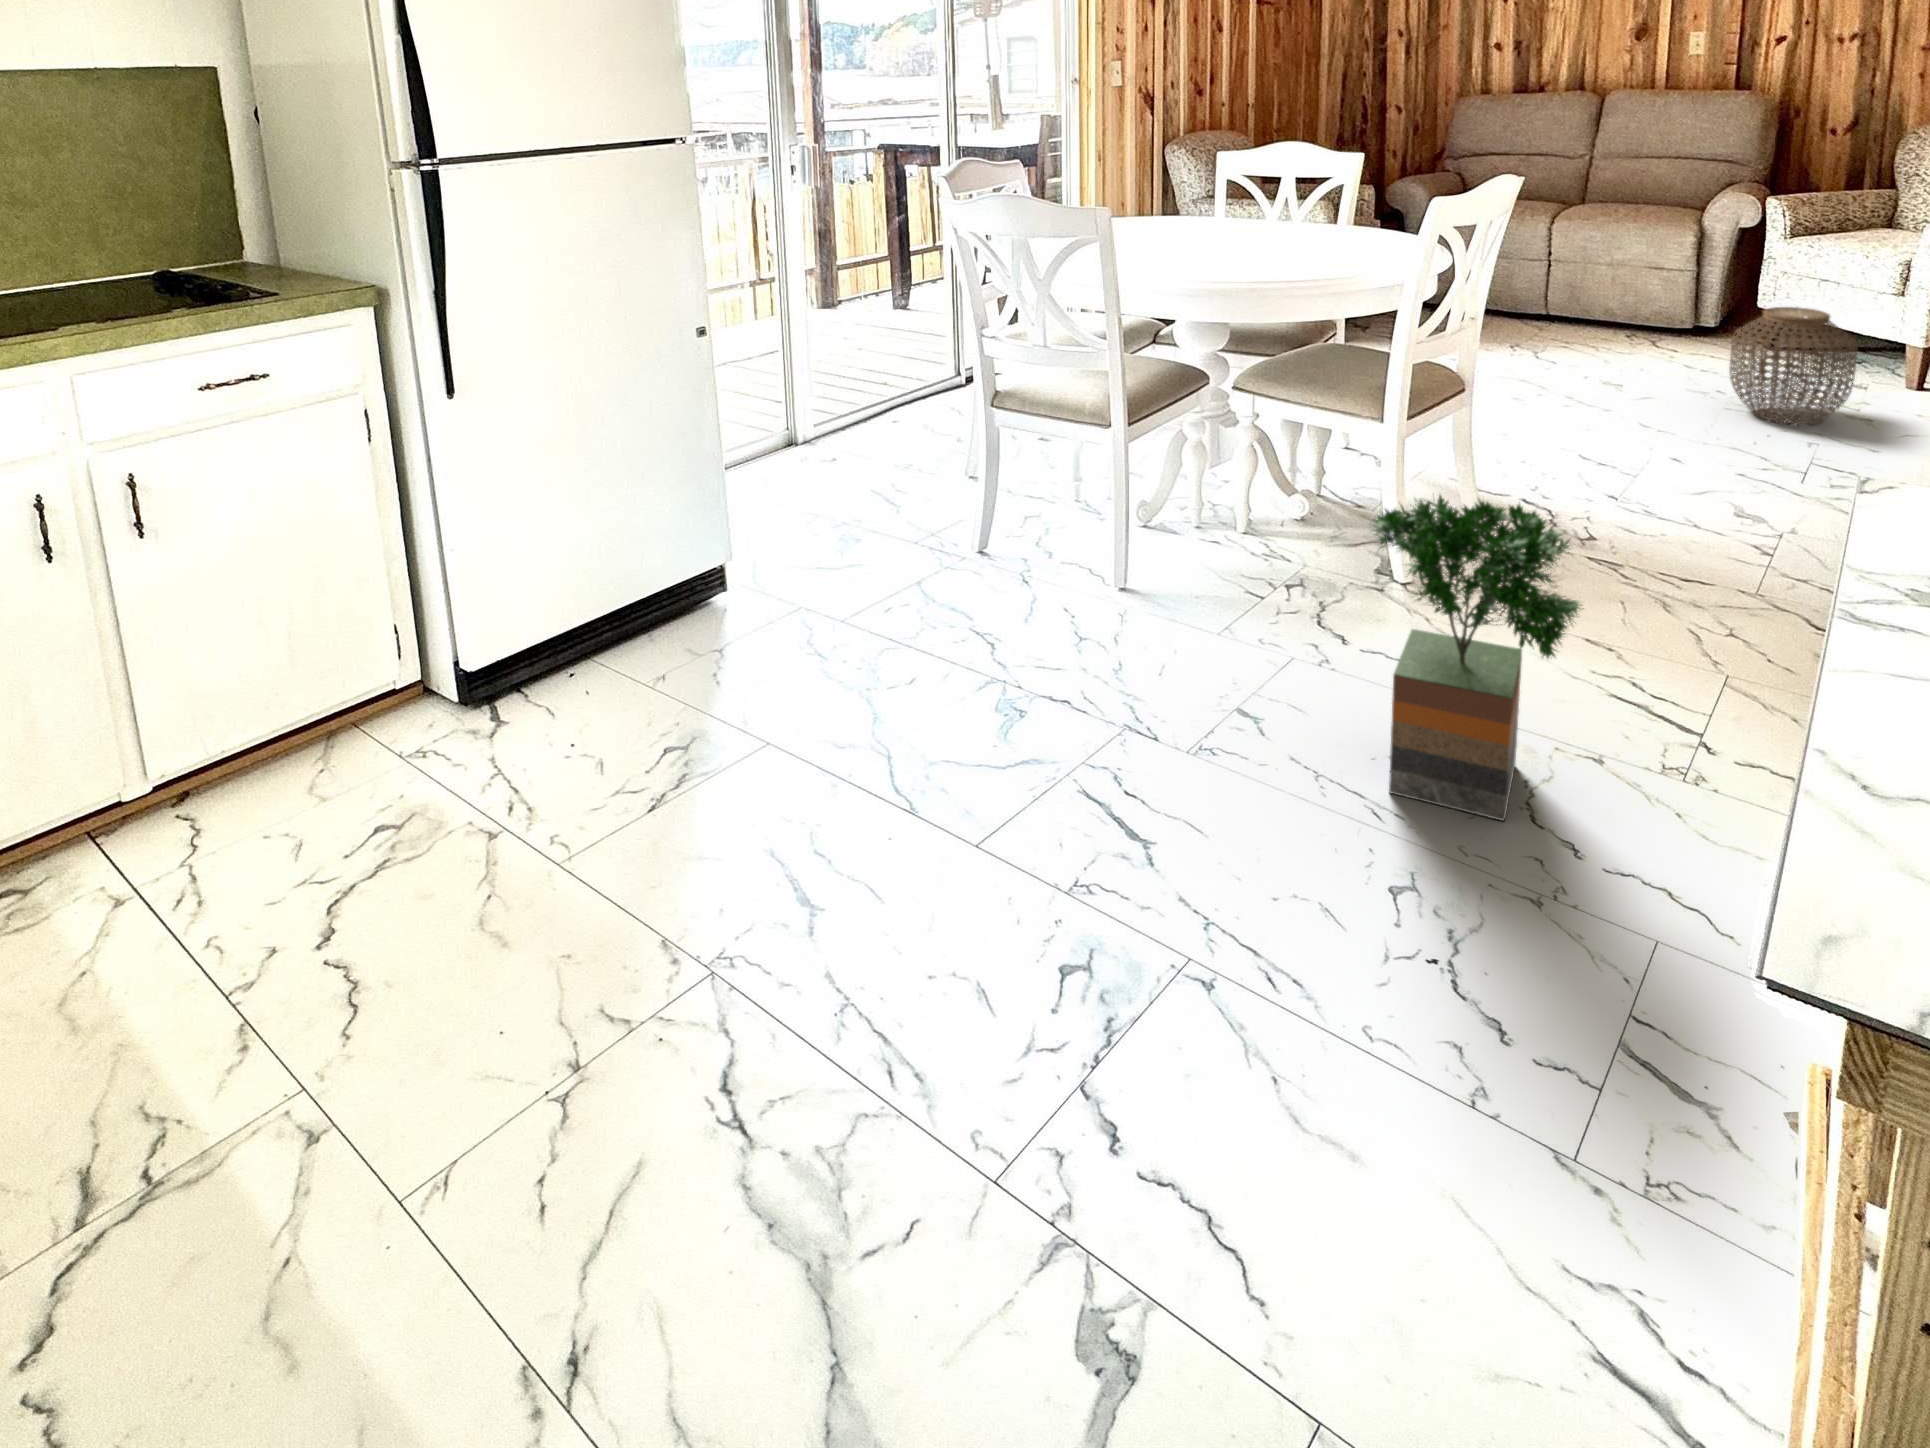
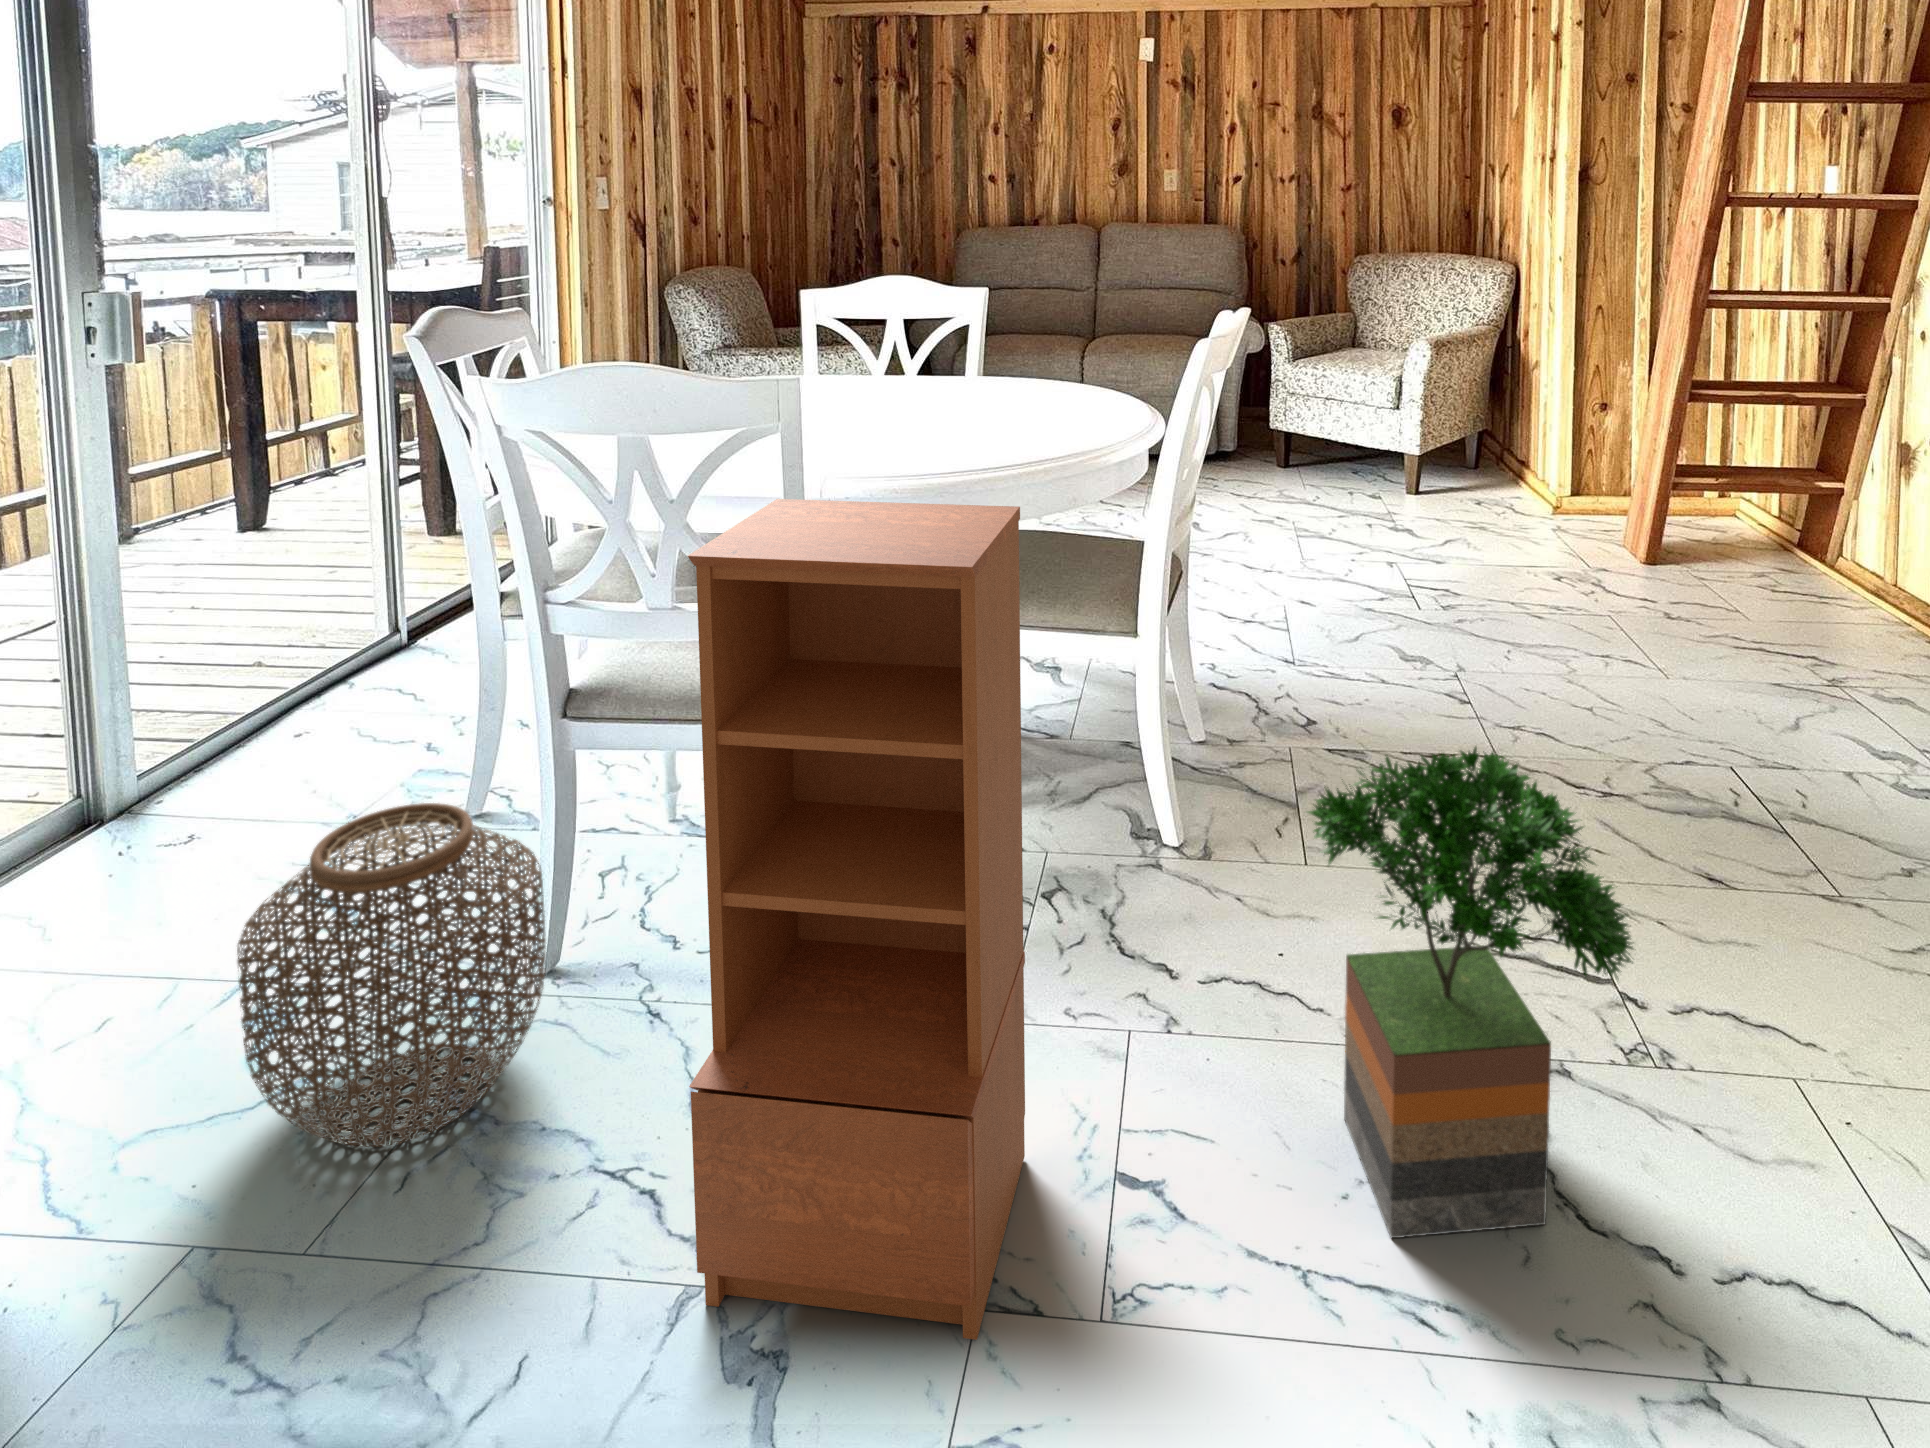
bookcase: none [985,279,1192,748] -> present [687,499,1025,1340]
woven basket: present [1730,307,1858,425] -> present [237,803,546,1147]

